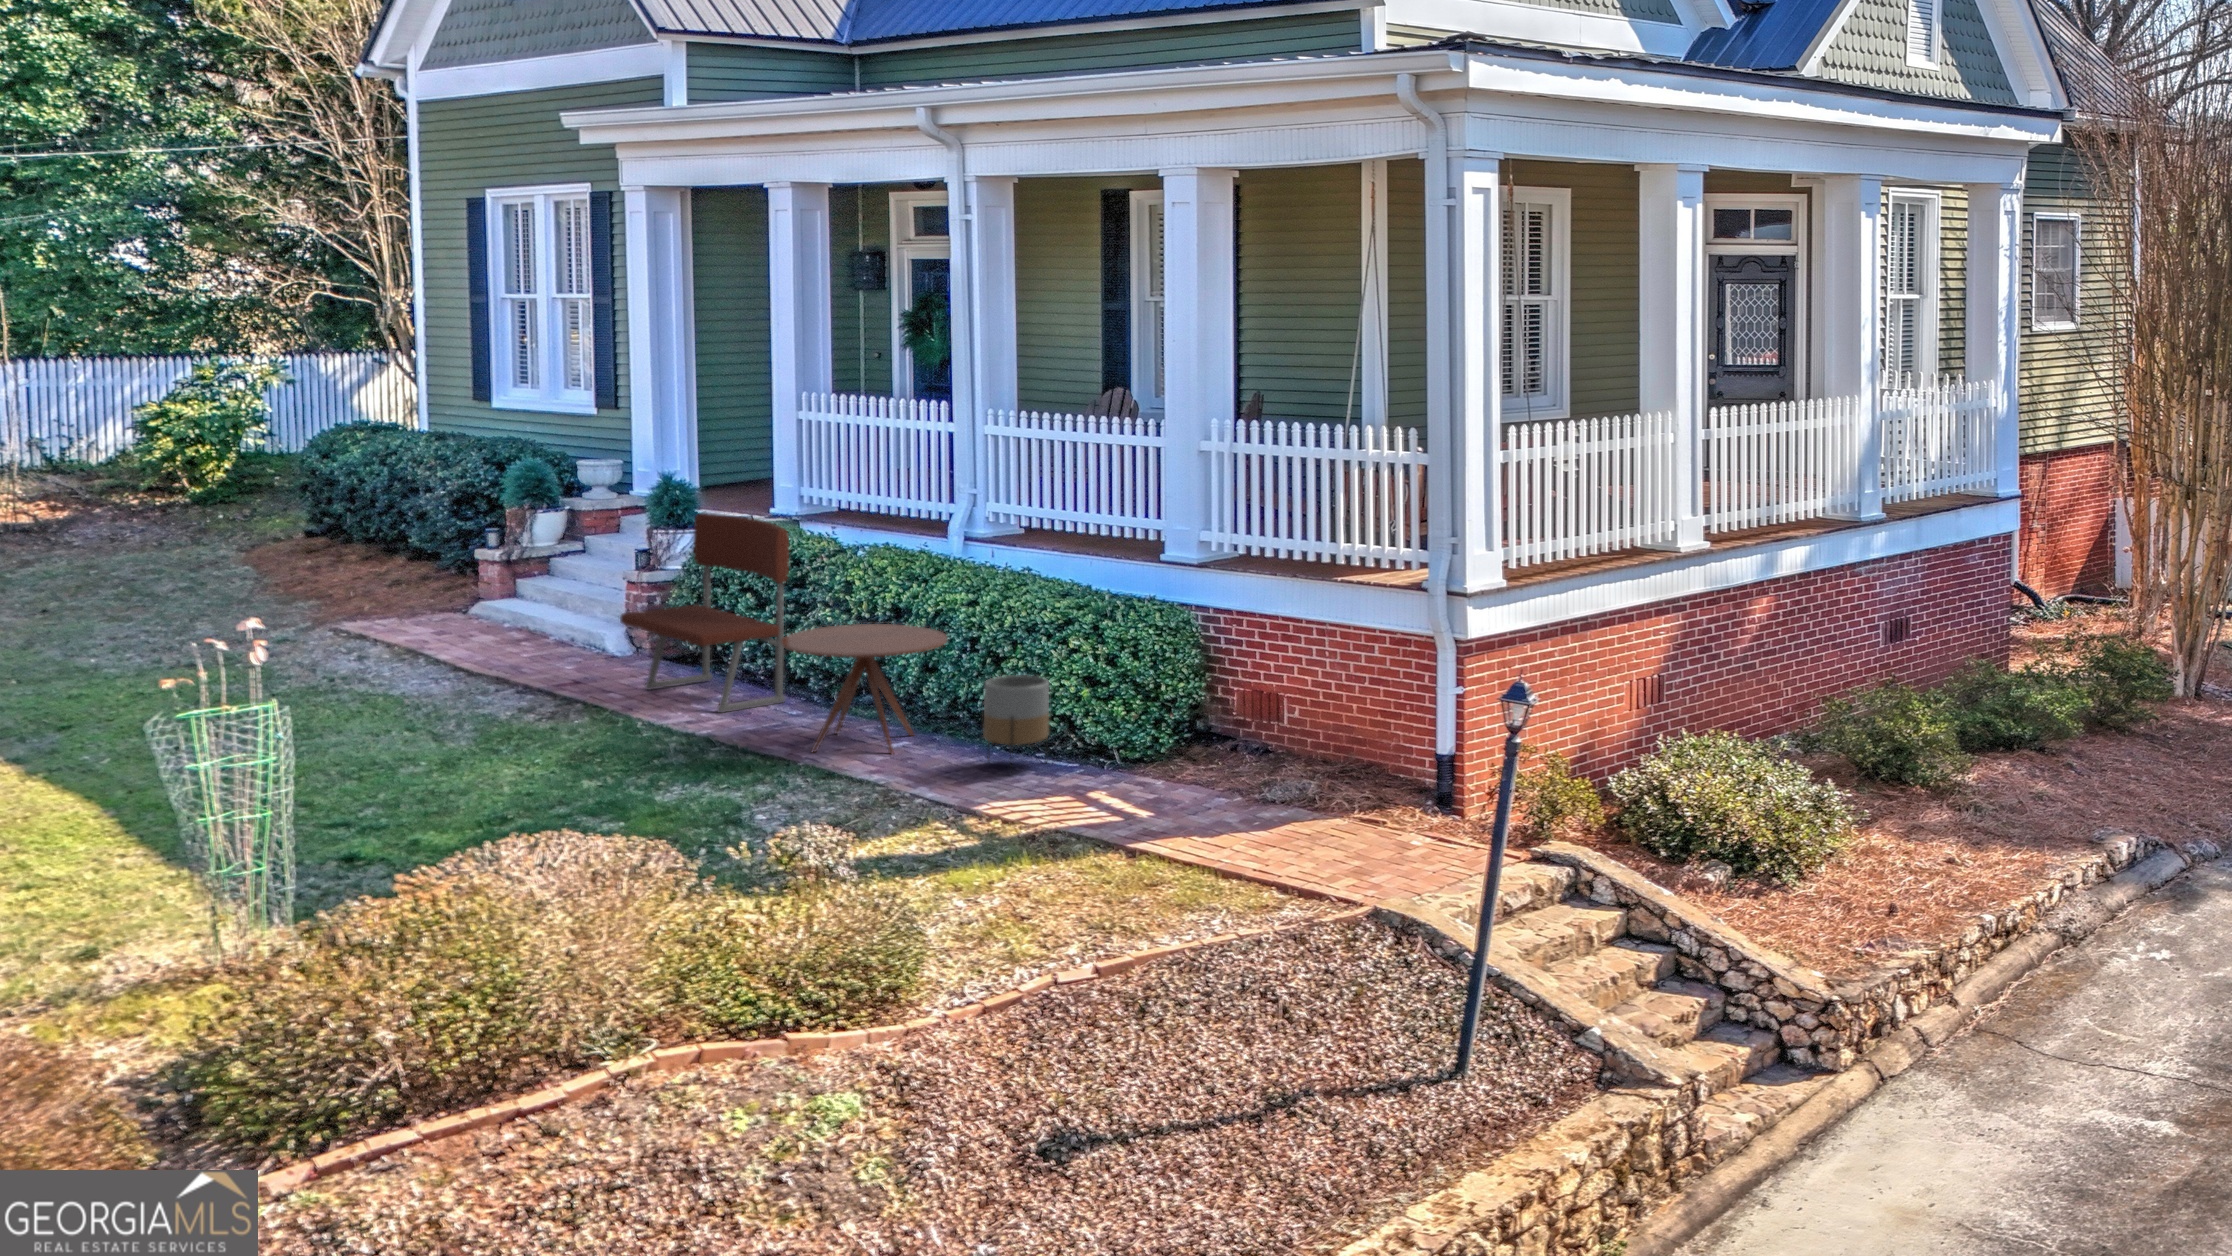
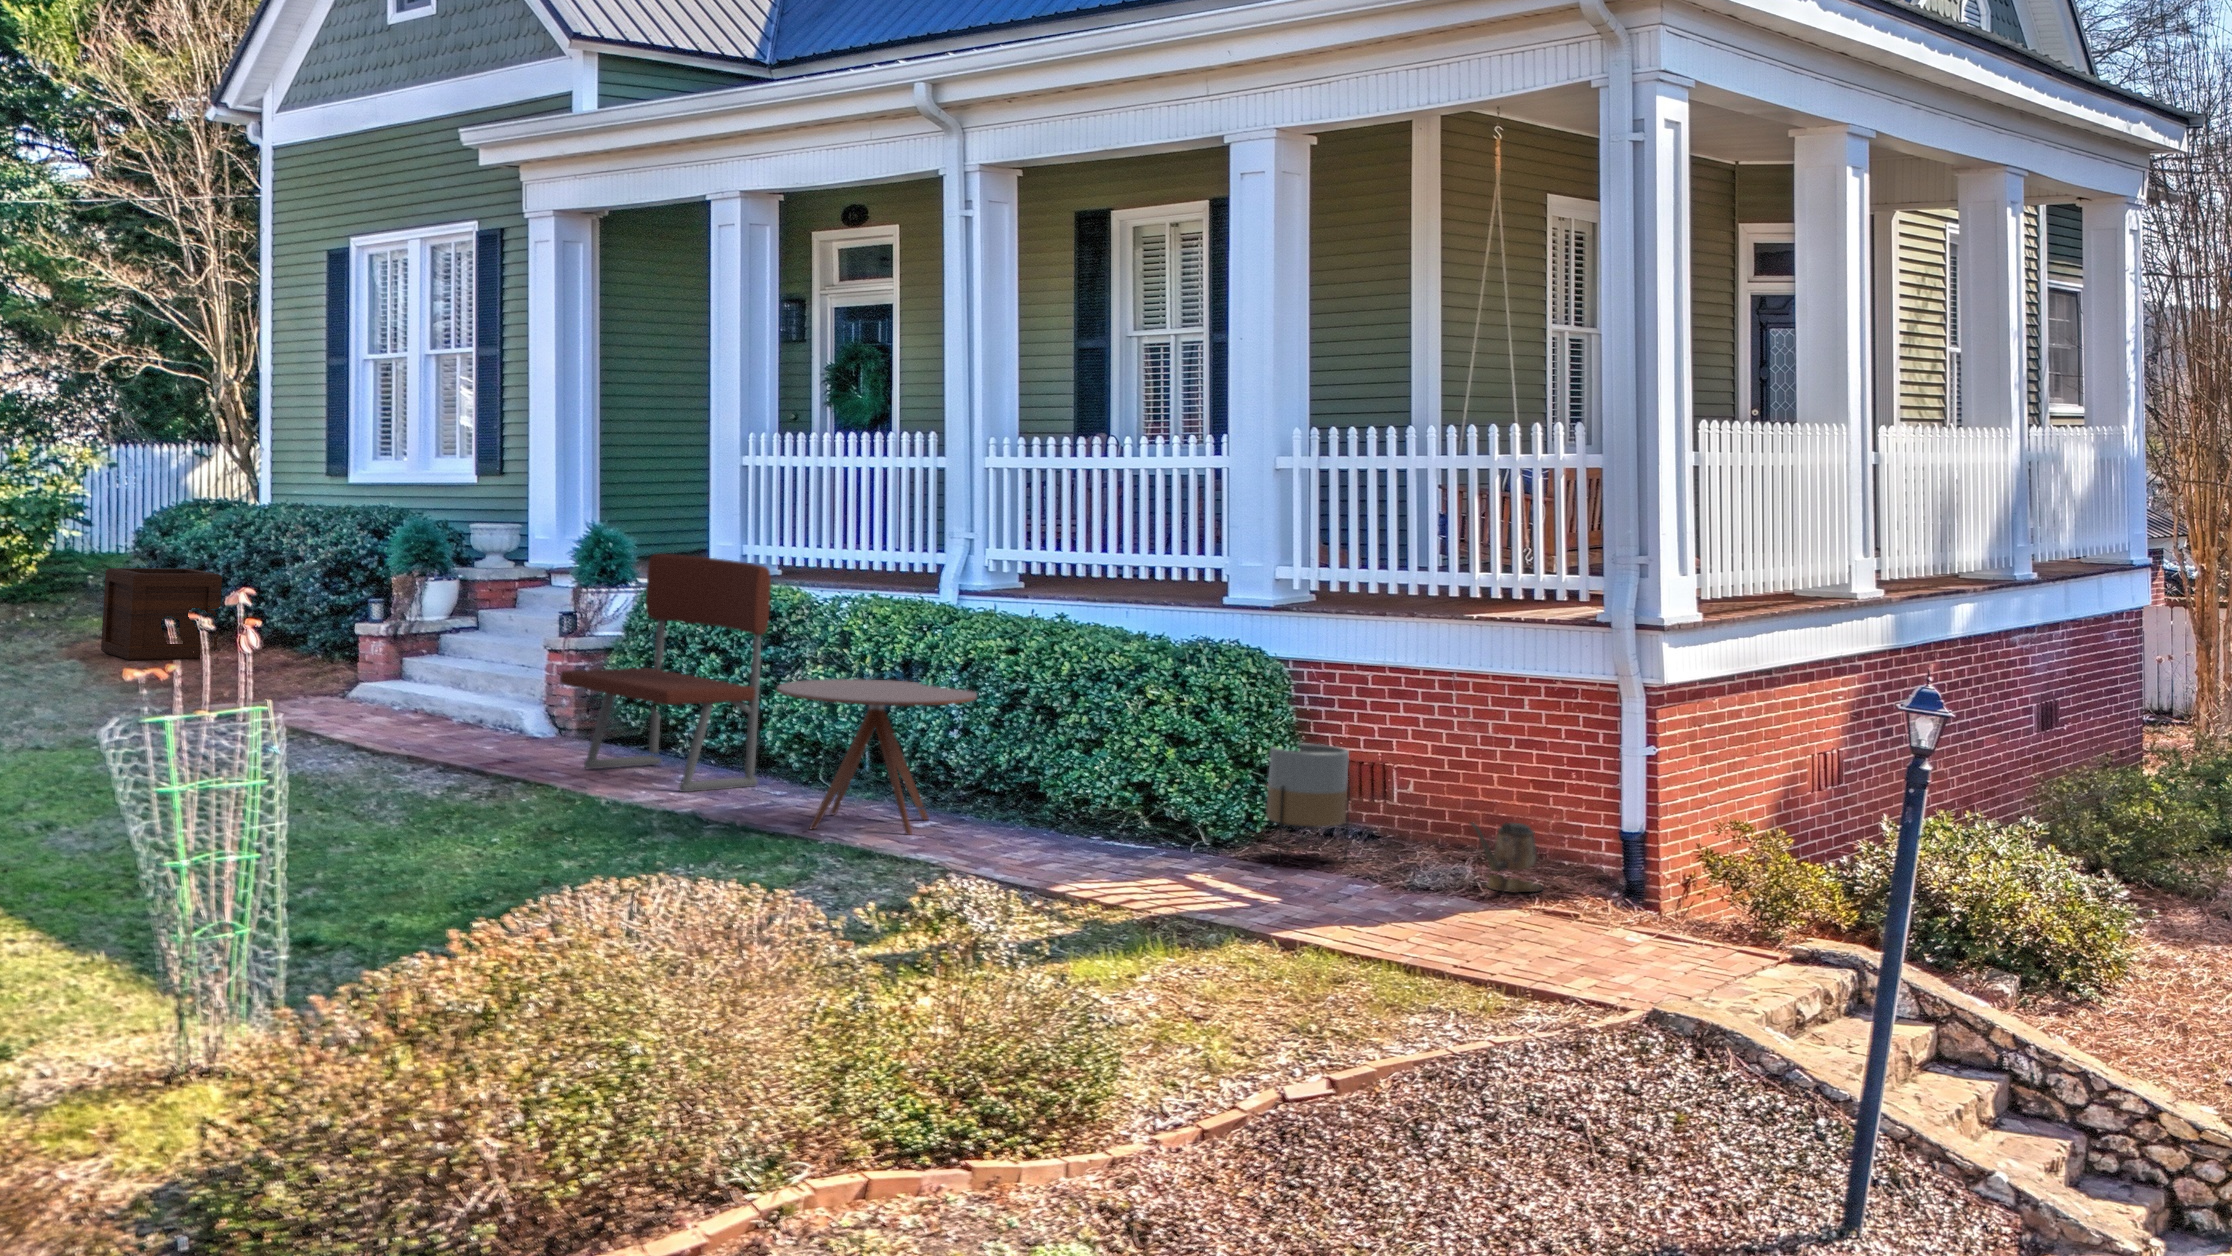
wooden crate: none [265,489,368,572] -> present [101,568,222,661]
planter: present [983,675,1049,760] -> present [1266,743,1350,861]
watering can: none [1316,739,1381,794] -> present [1470,822,1542,892]

